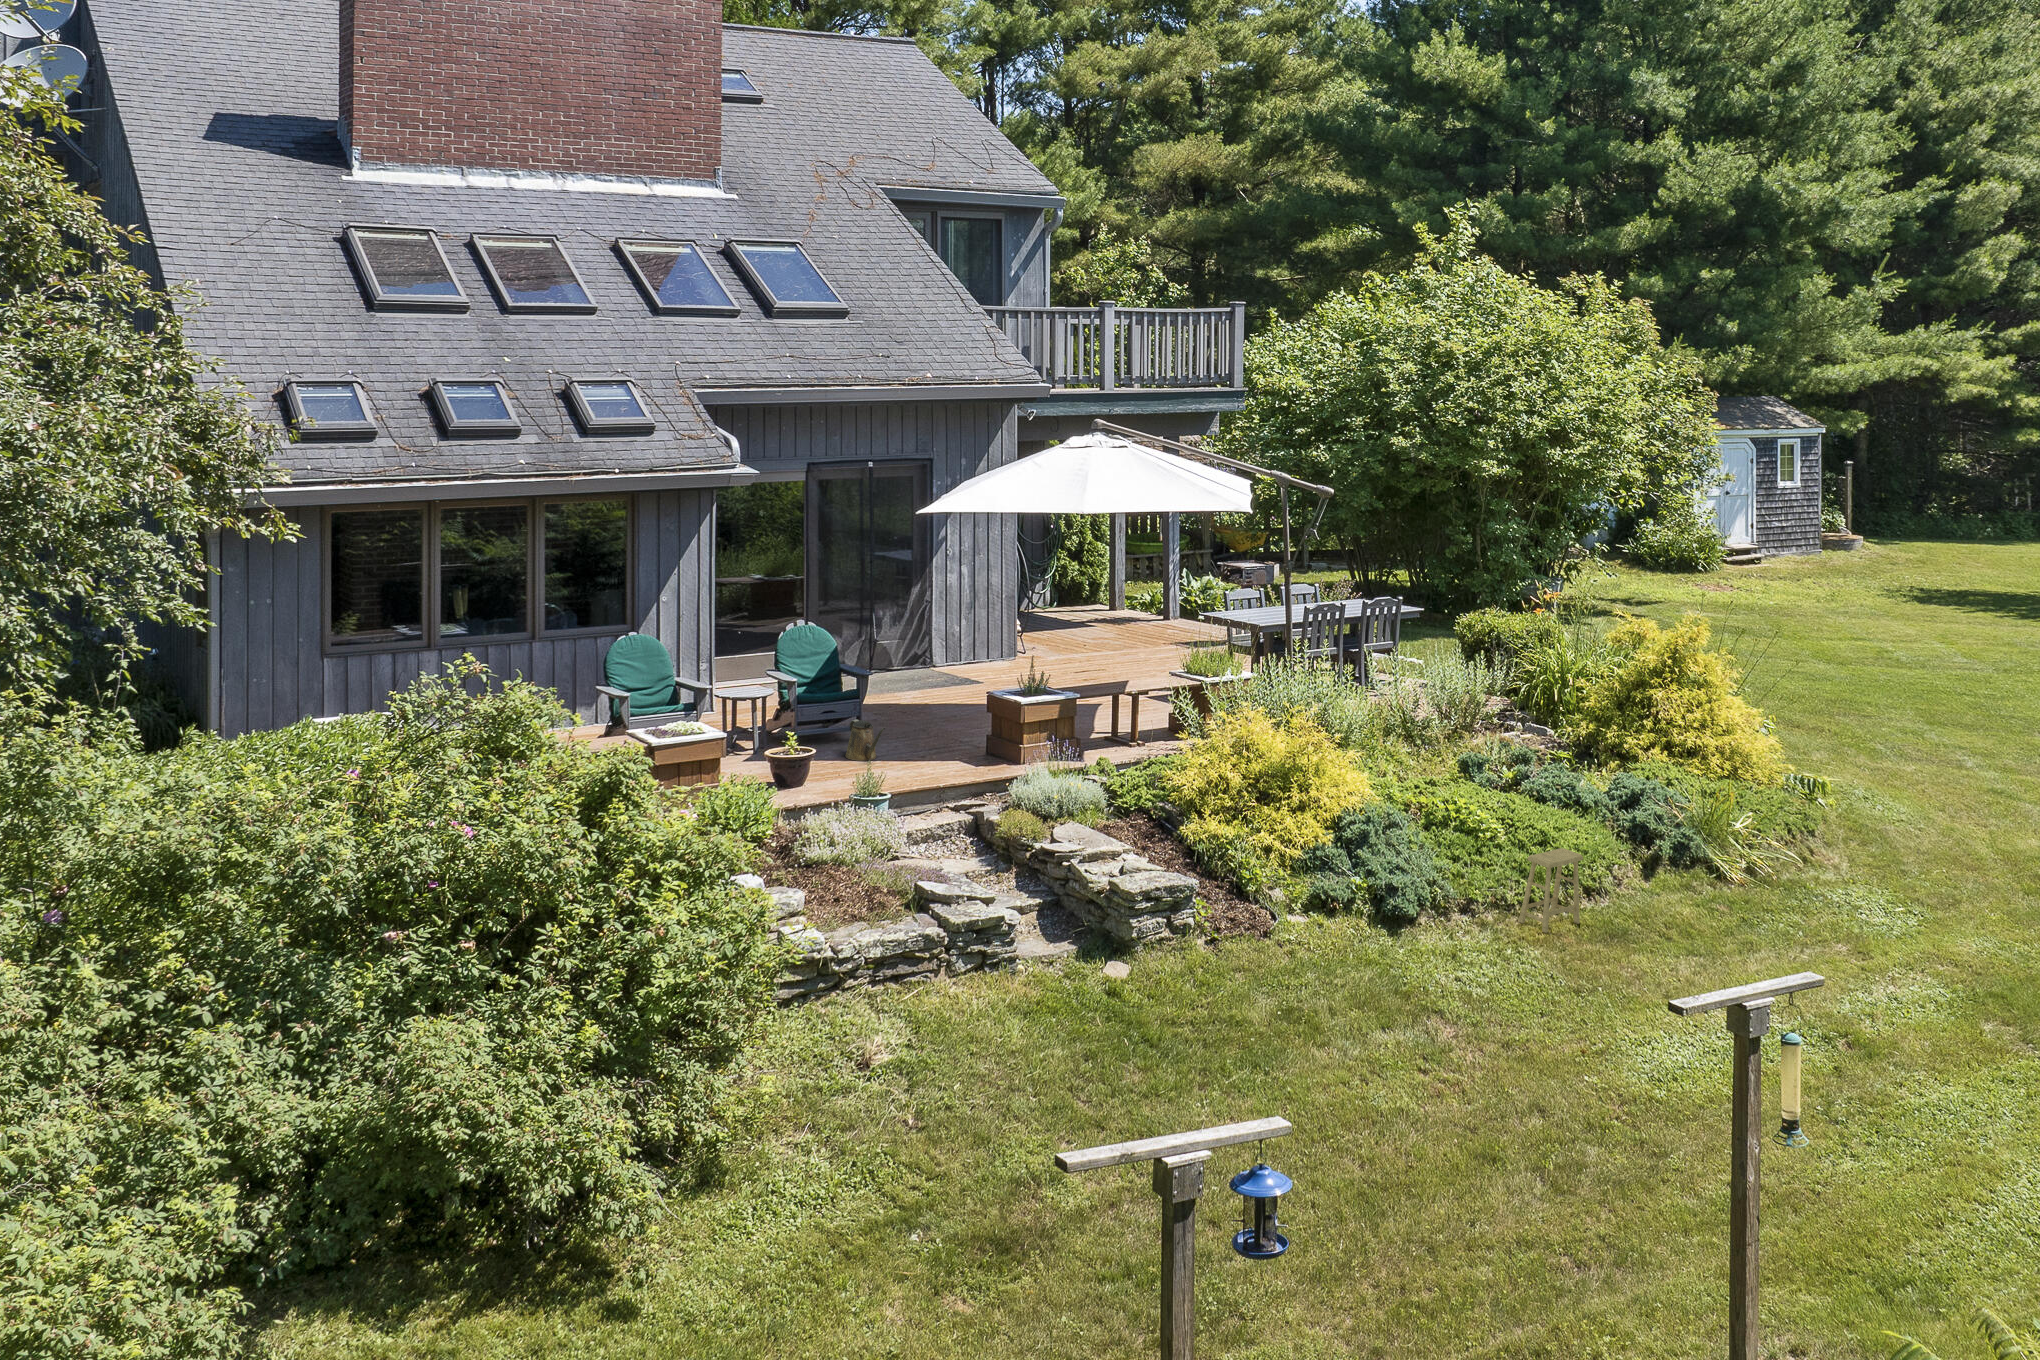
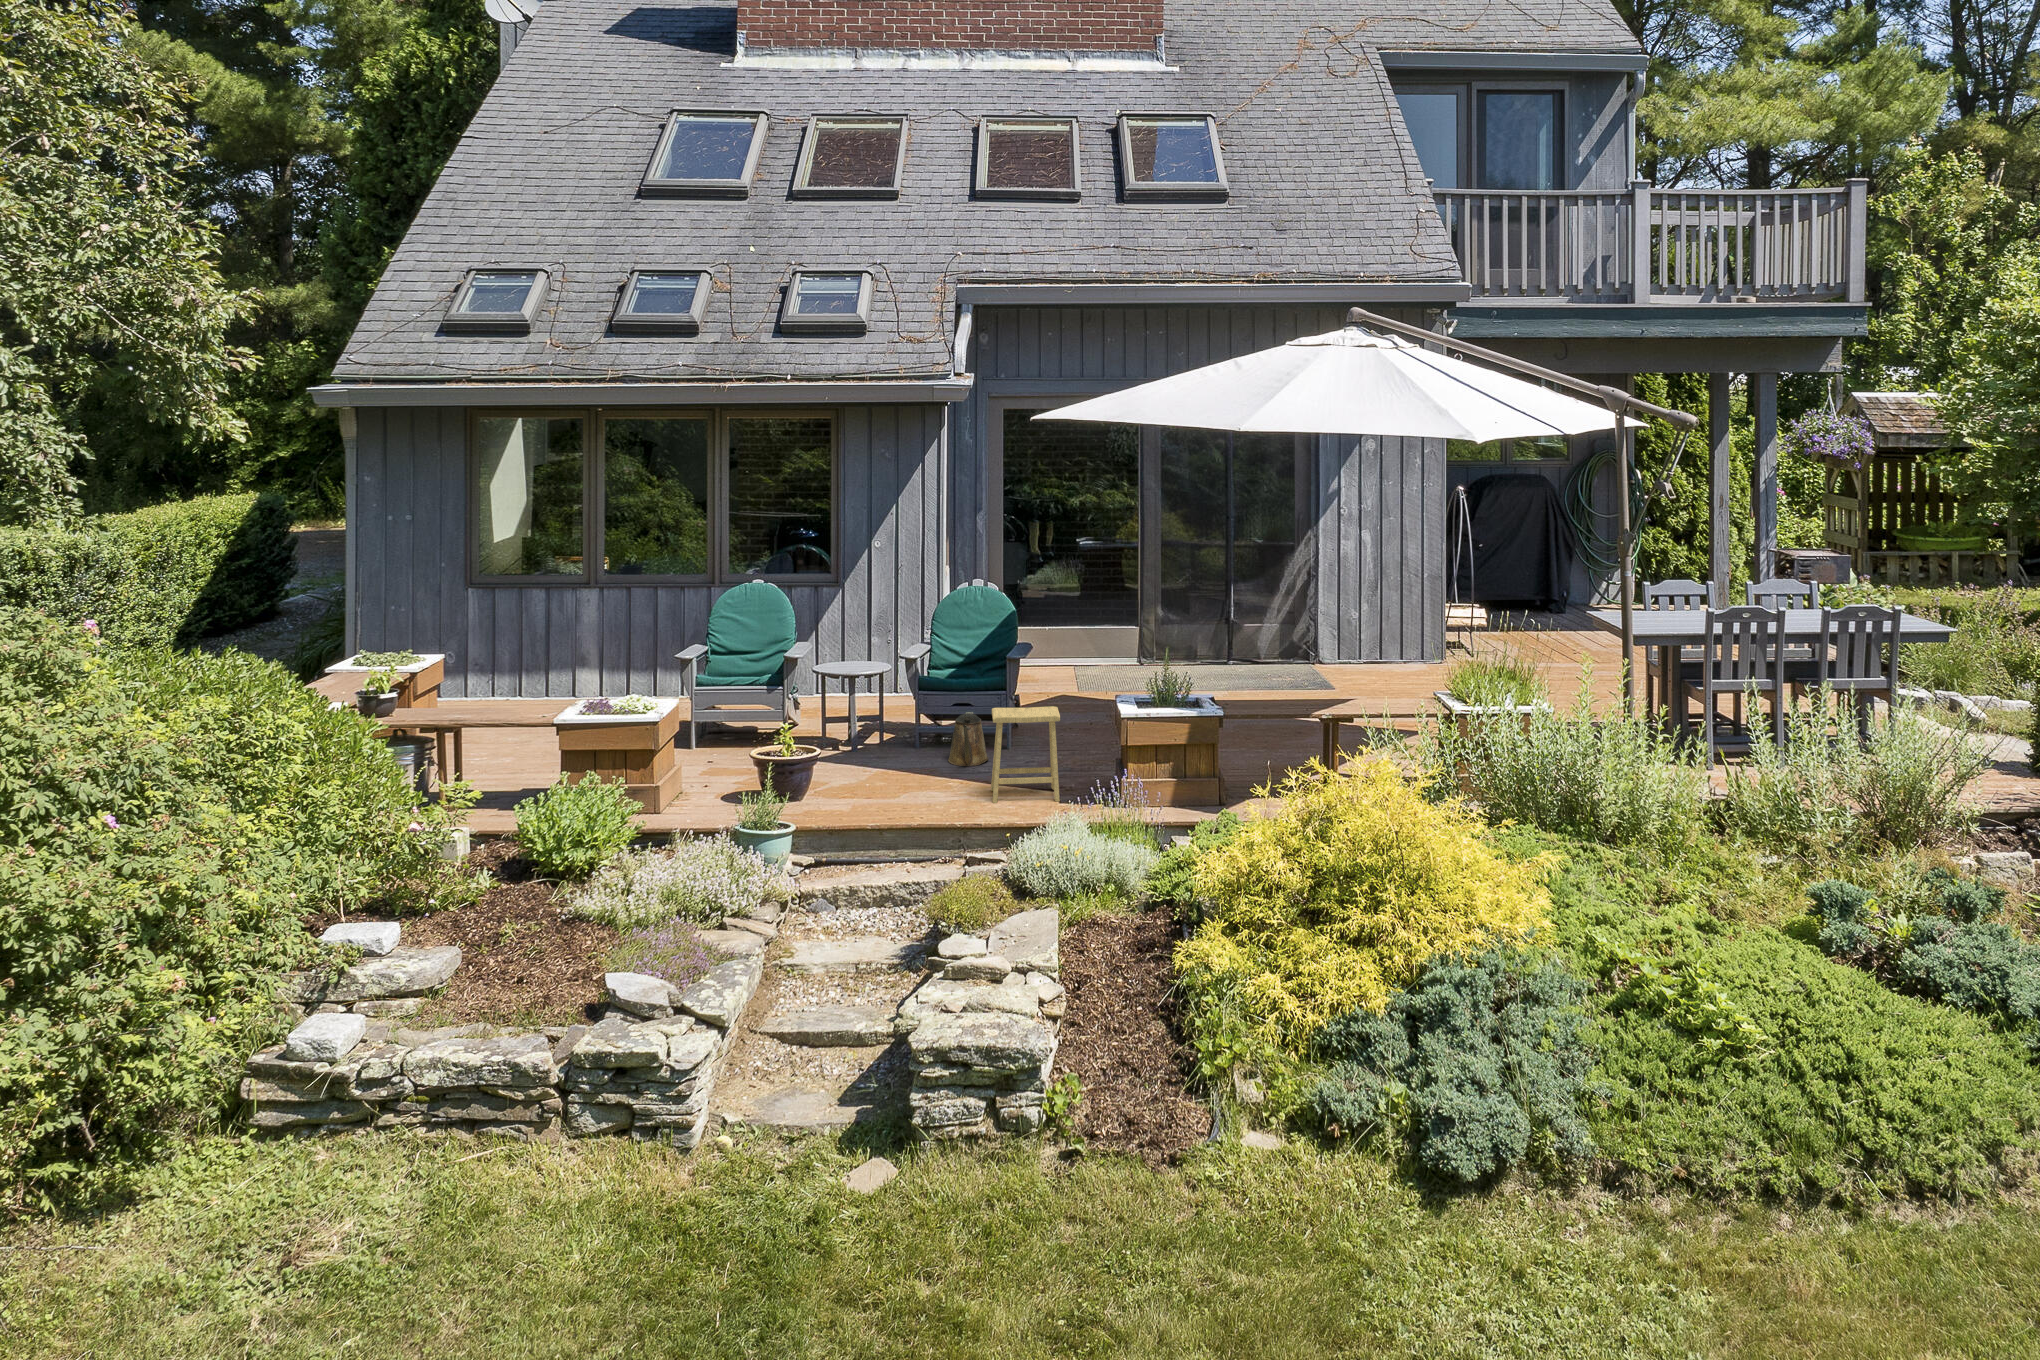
footstool: present [1519,848,1583,933] -> present [991,706,1060,803]

